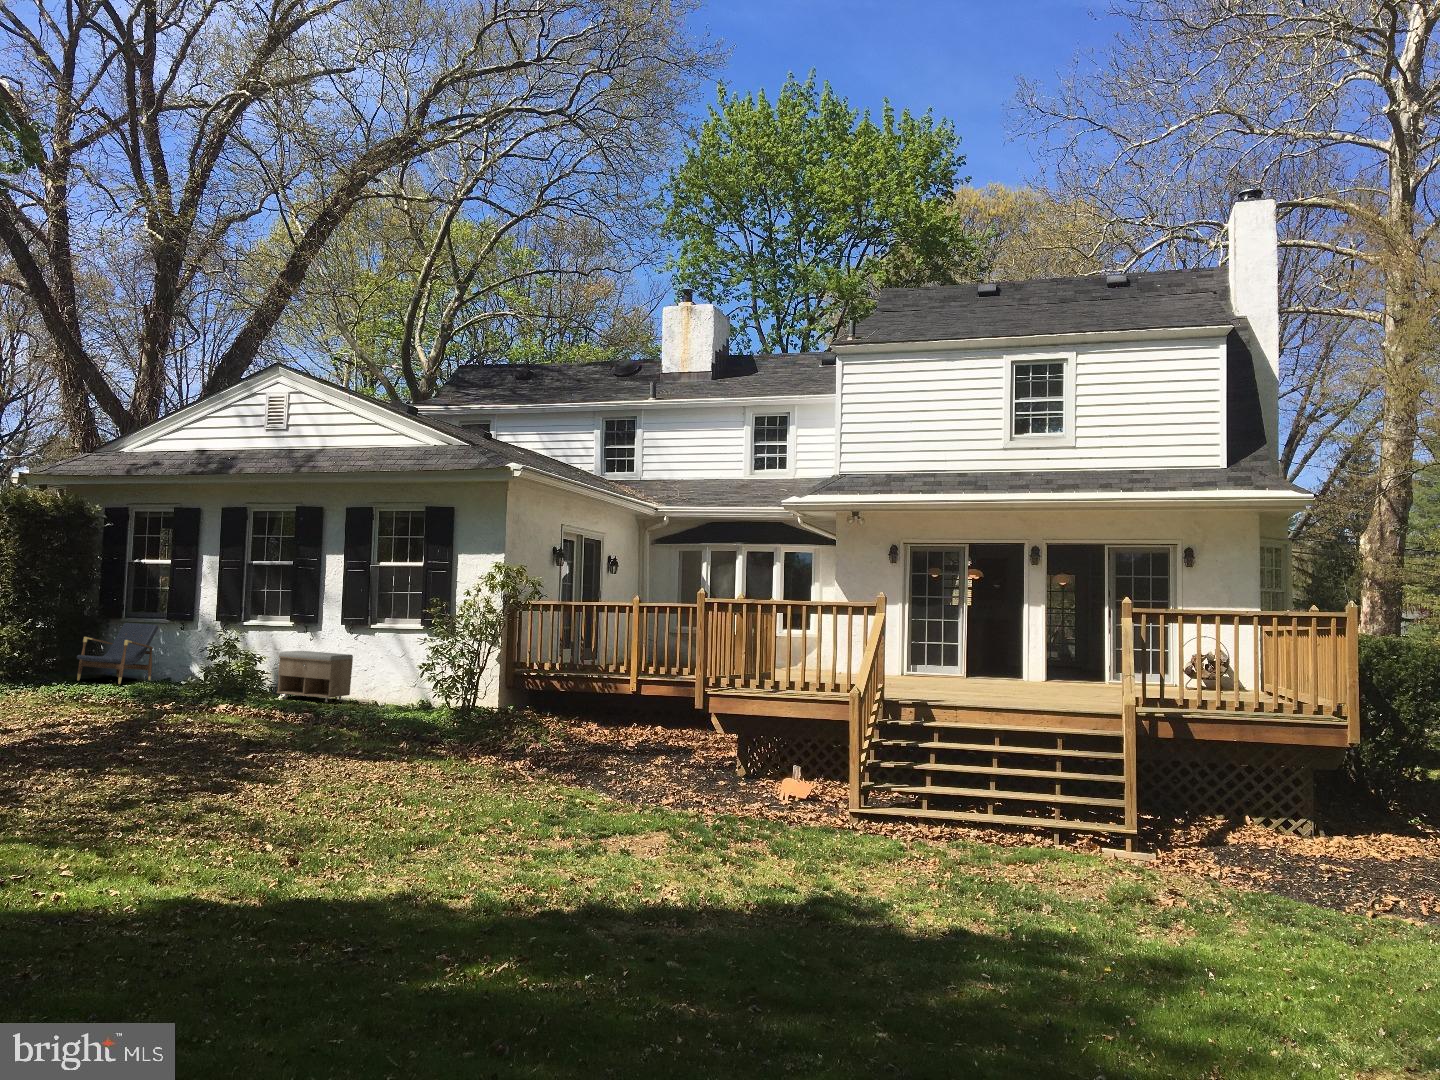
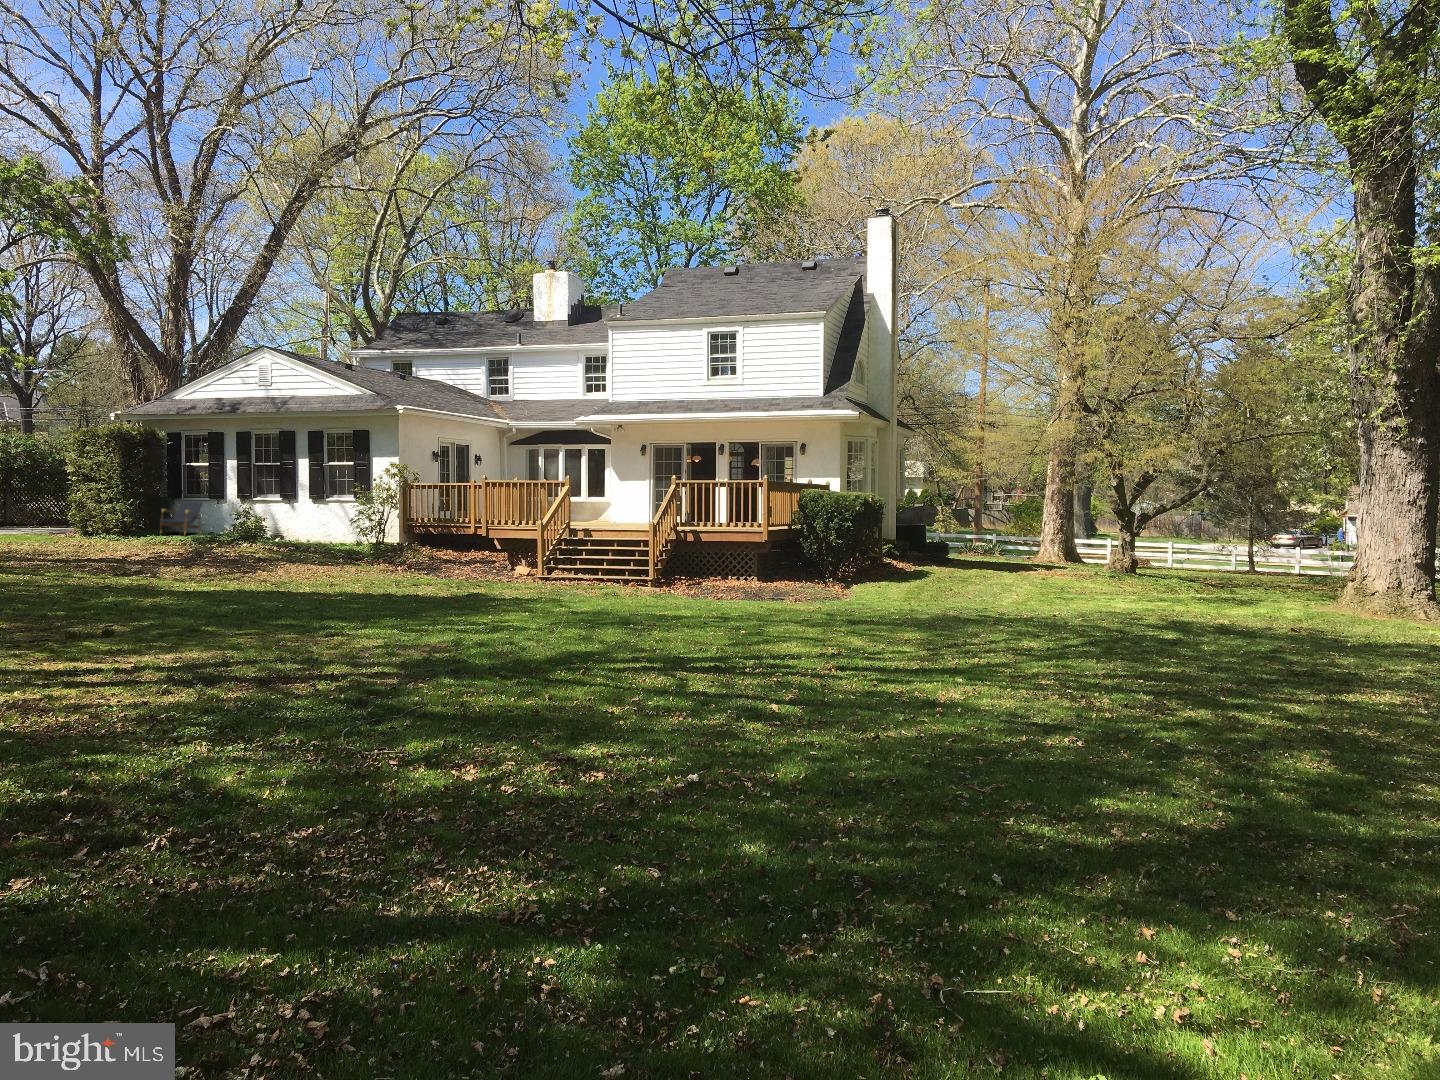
storage bench: present [277,651,353,702] -> none [274,515,316,543]

